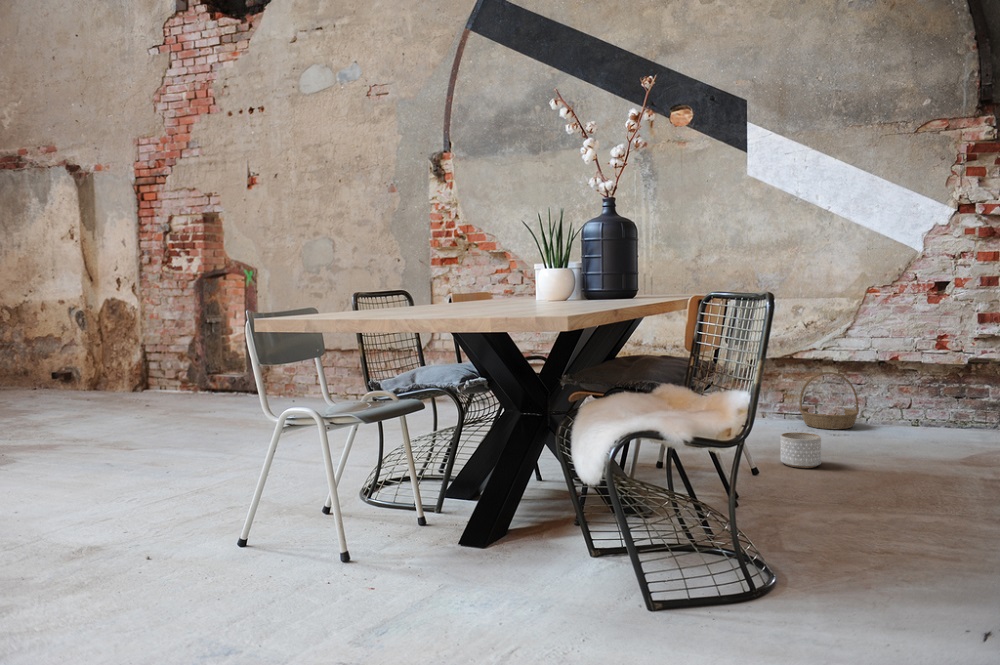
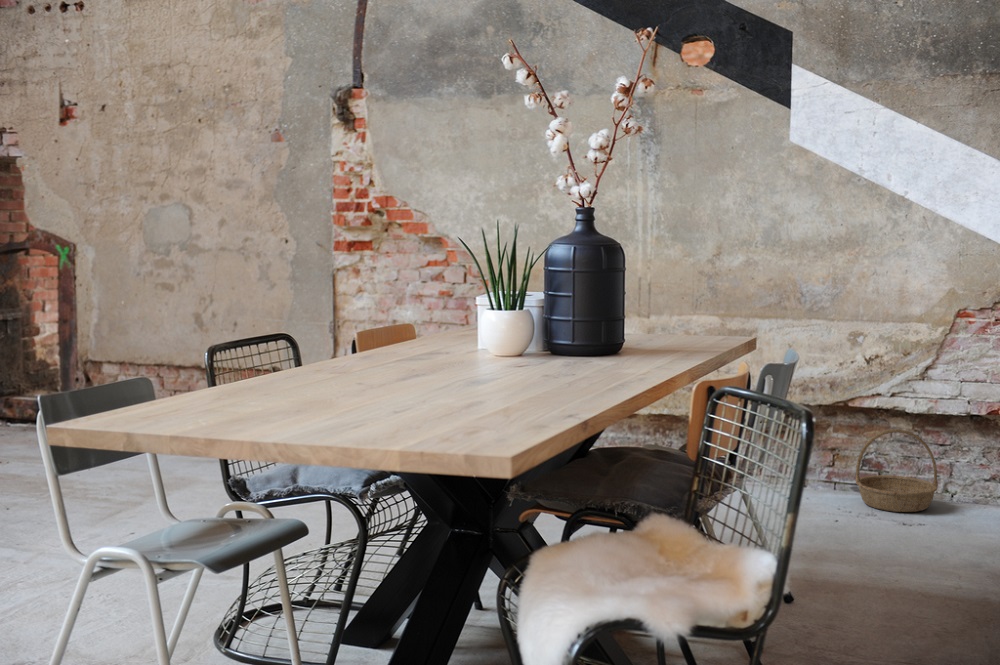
planter: present [780,432,821,468] -> none [822,533,879,588]

